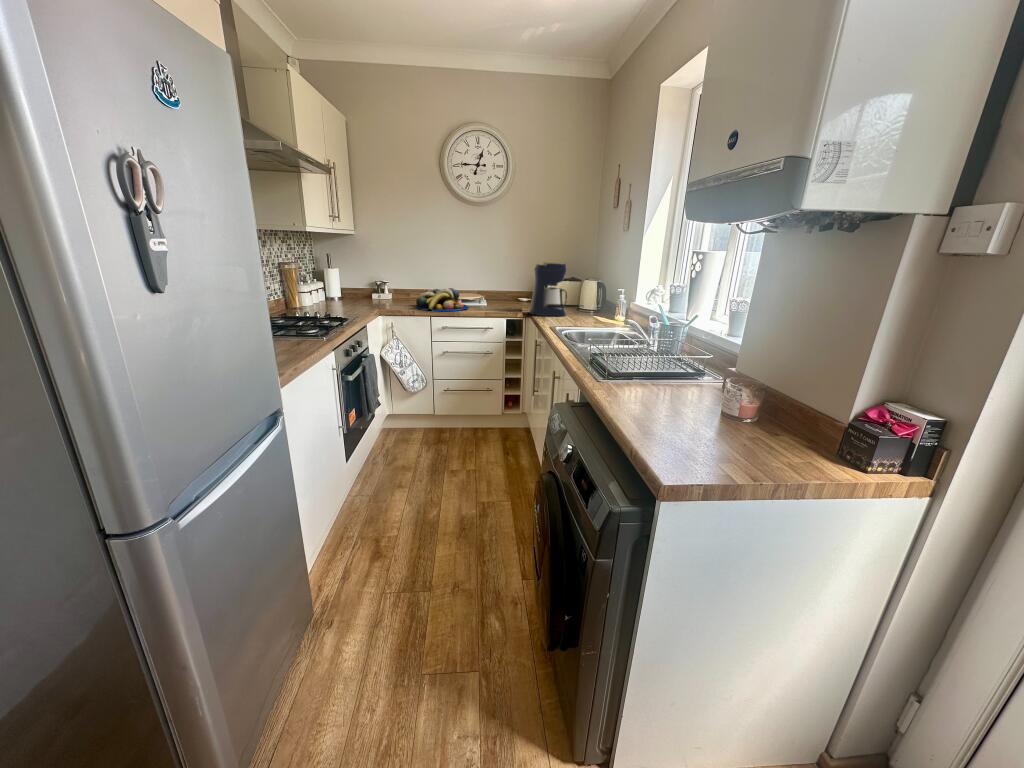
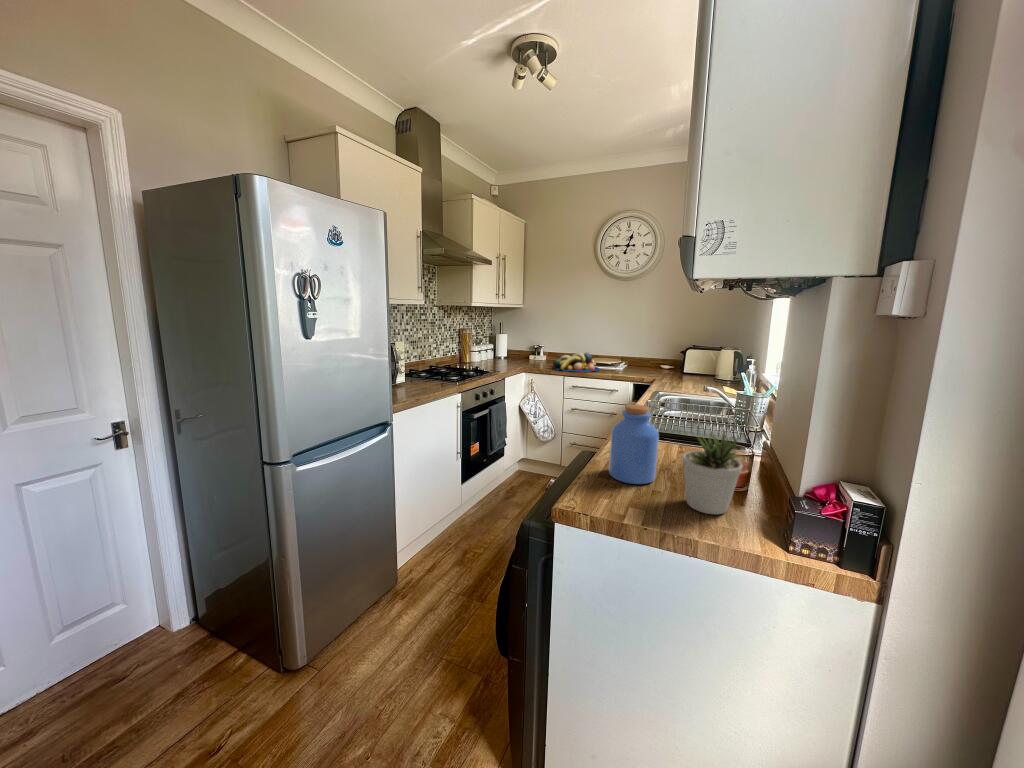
coffee maker: present [530,262,567,316] -> none [657,330,698,383]
jar: none [640,349,699,434] -> present [609,404,659,484]
potted plant: none [739,366,807,450] -> present [682,431,742,514]

